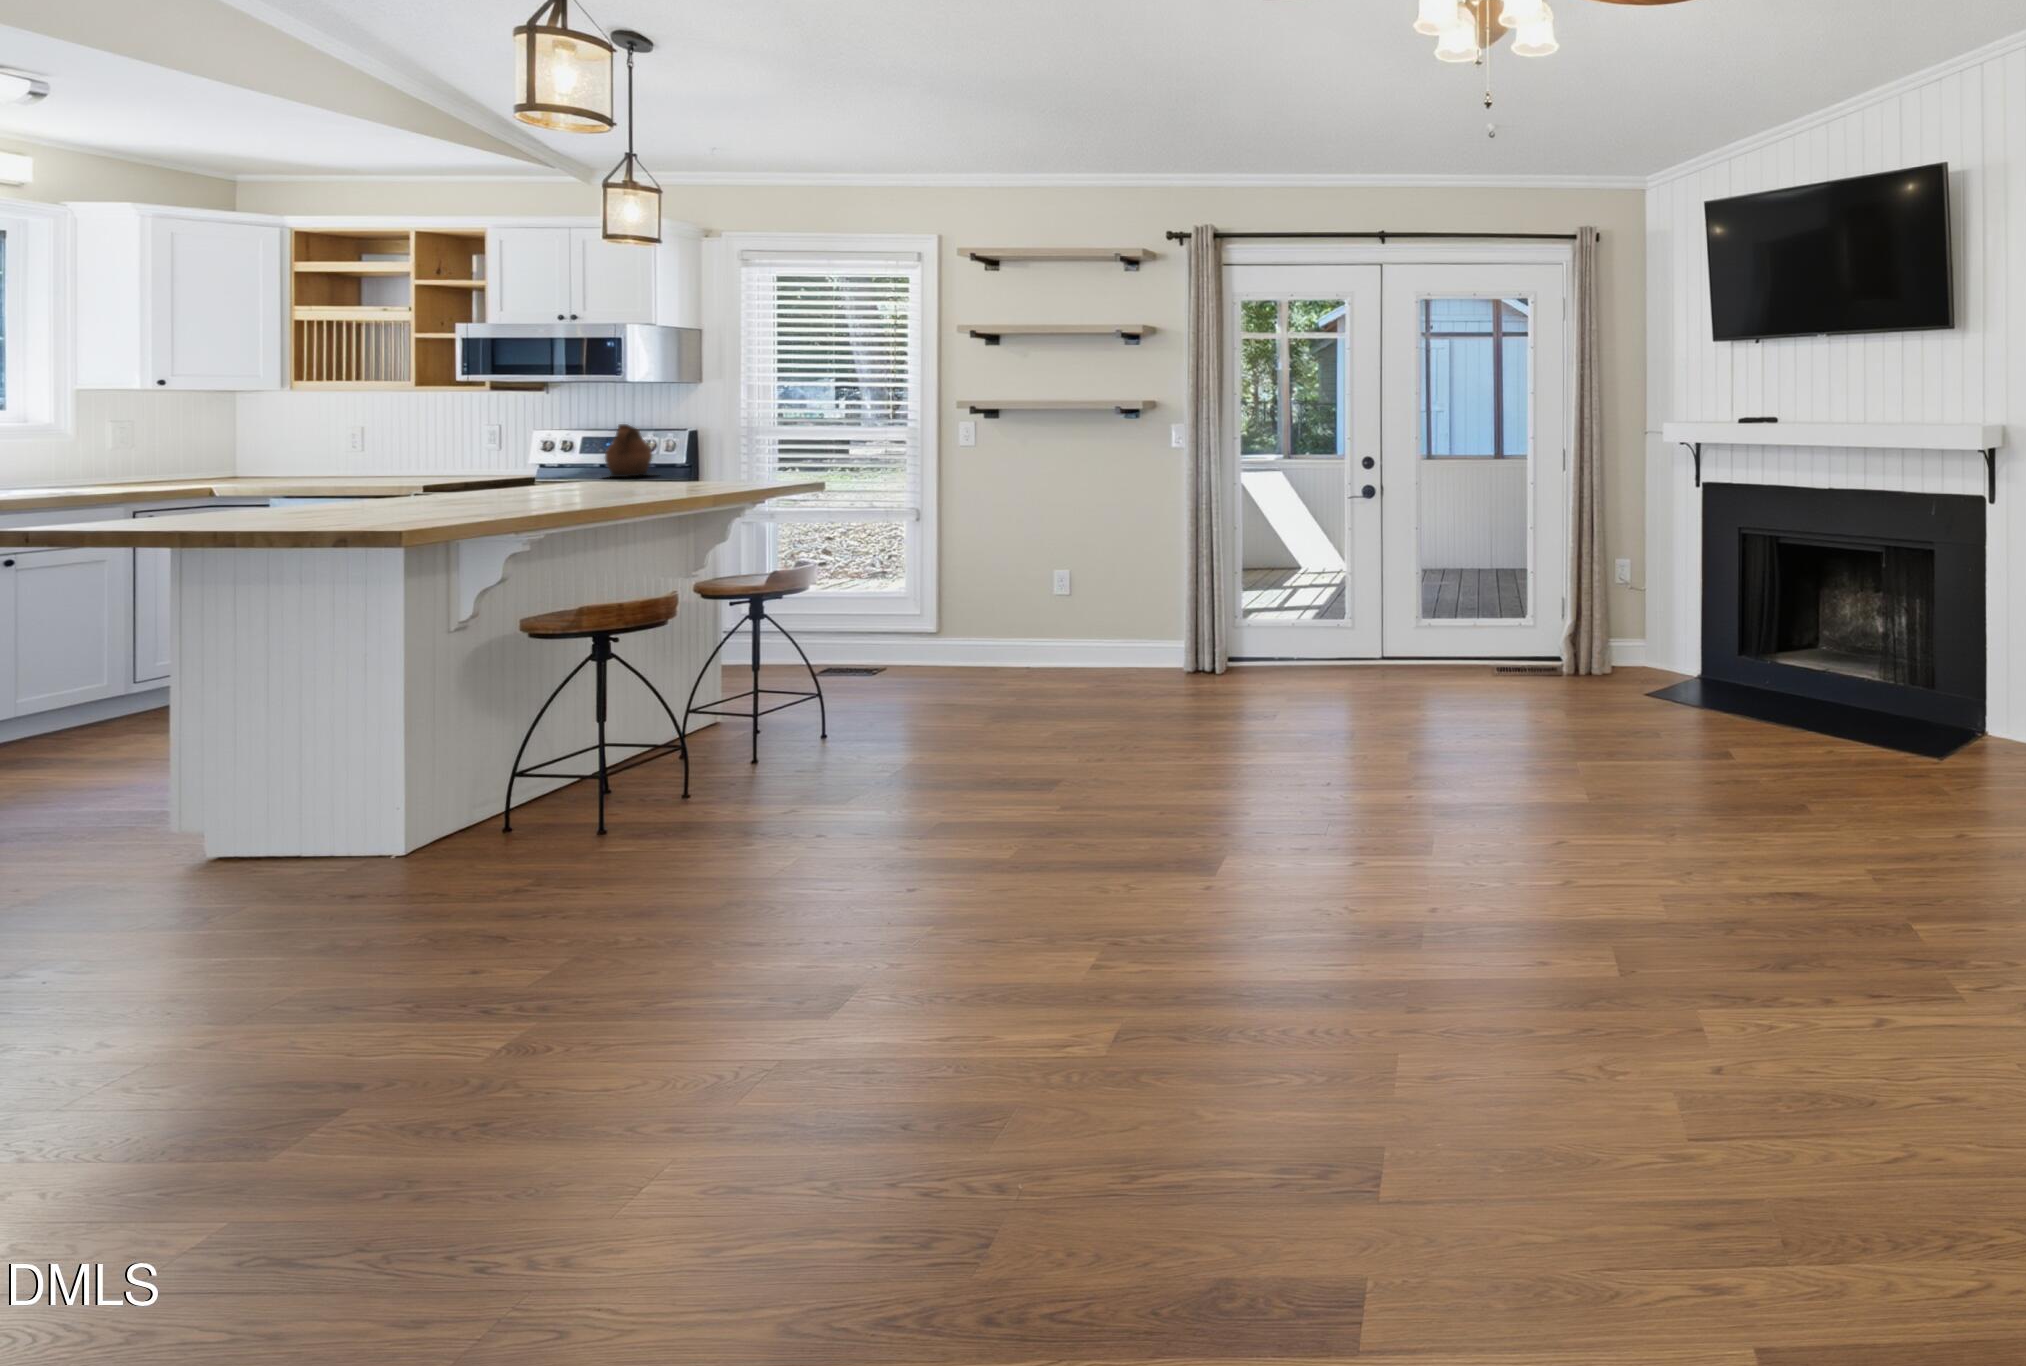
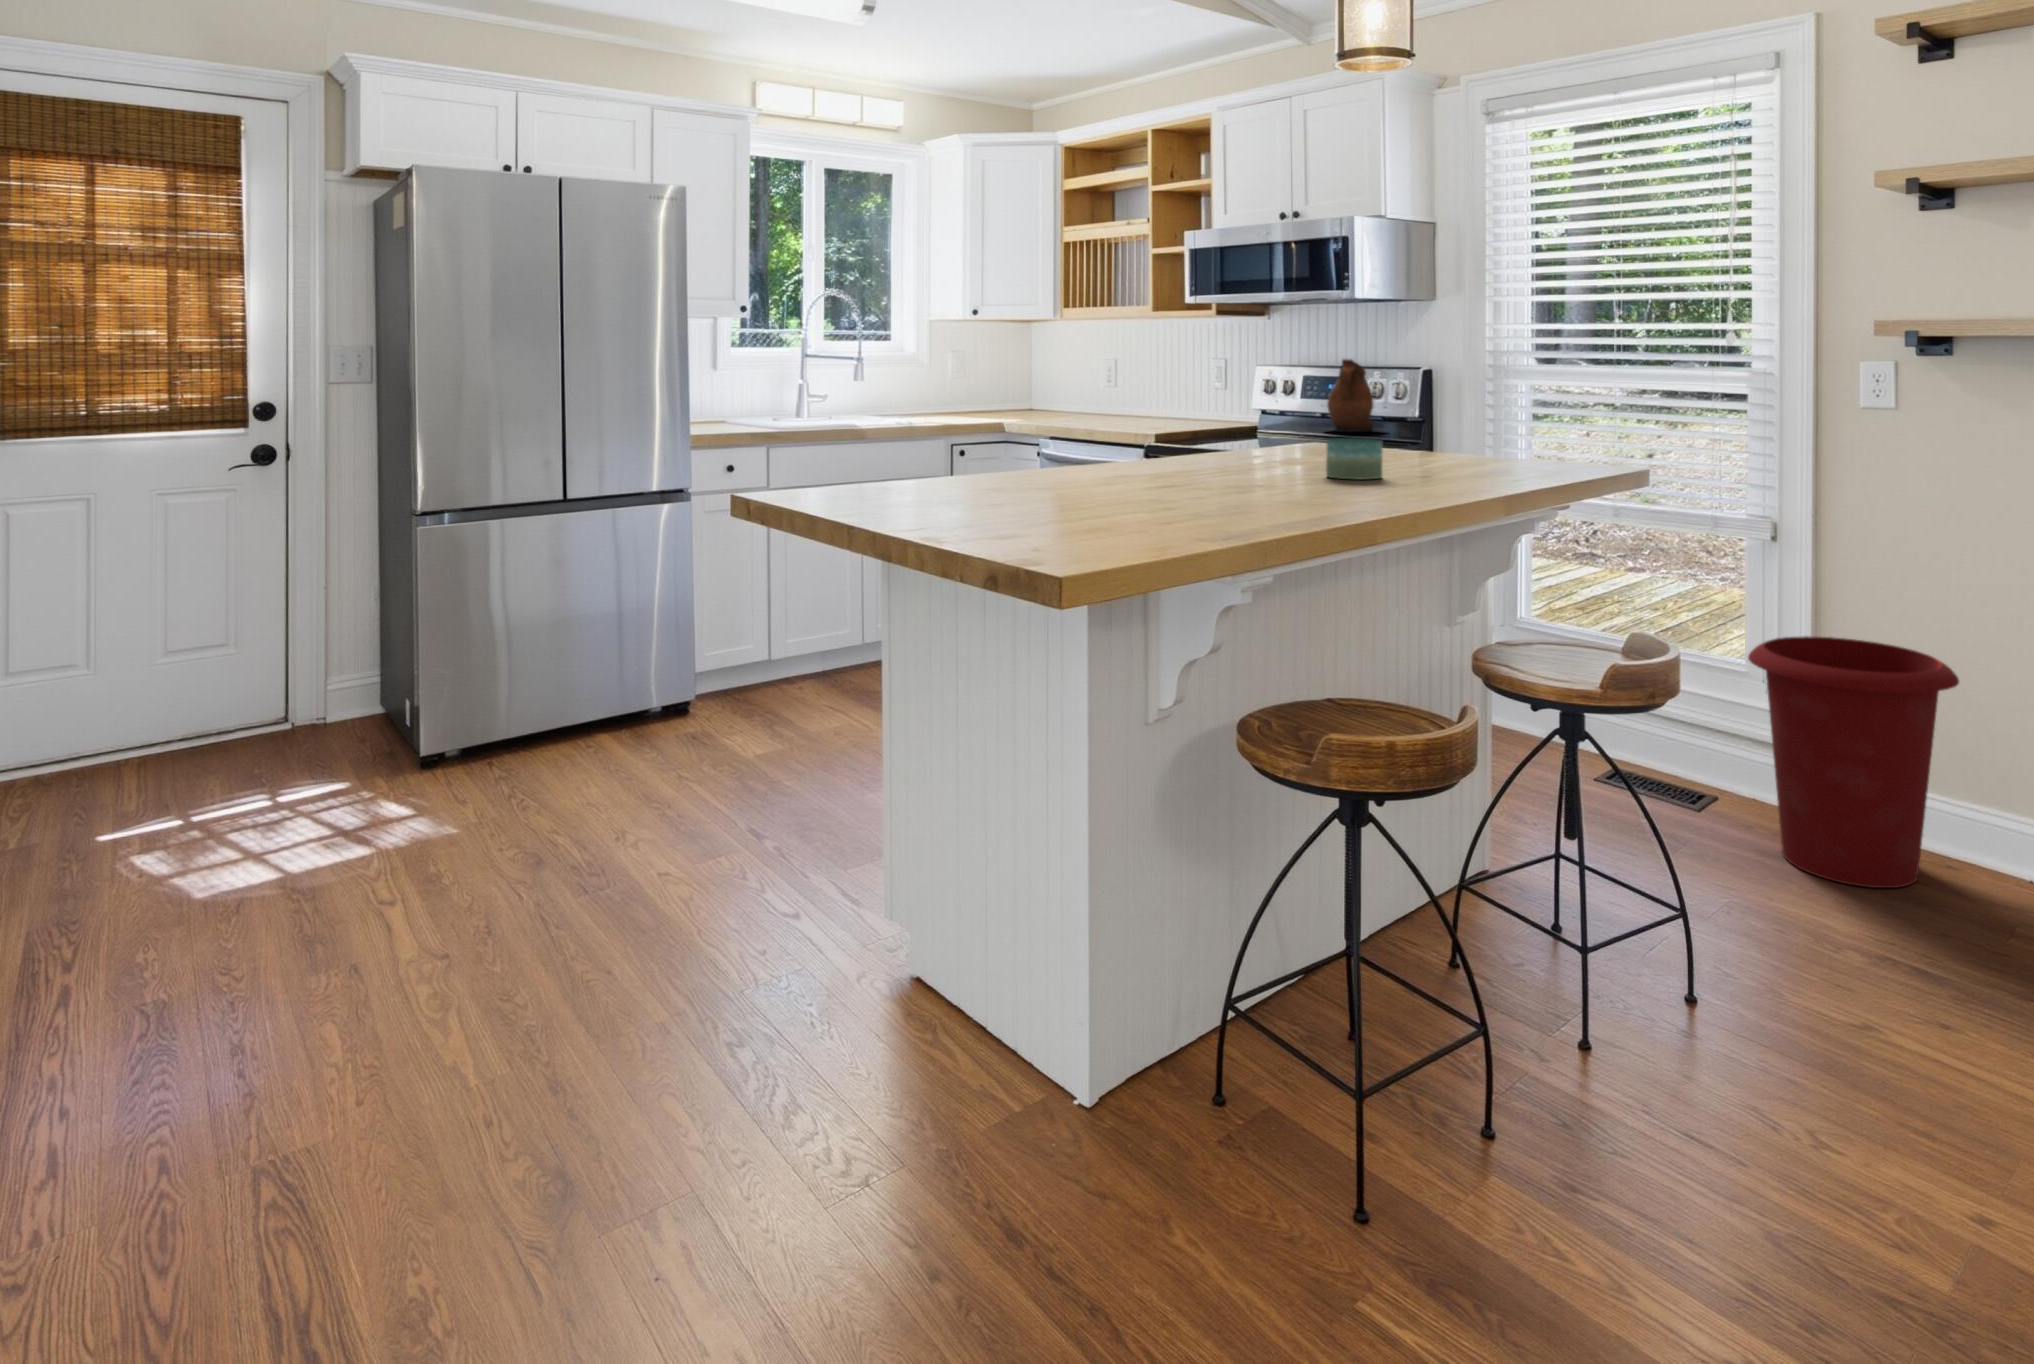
candle: none [597,478,641,503] -> present [1326,438,1383,479]
waste bin: none [895,566,1001,691] -> present [1748,636,1959,888]

